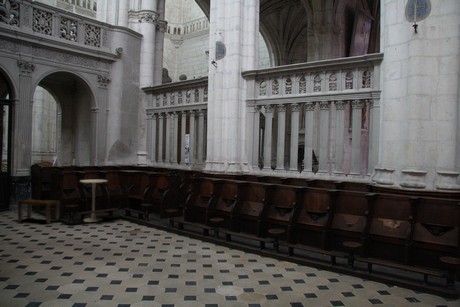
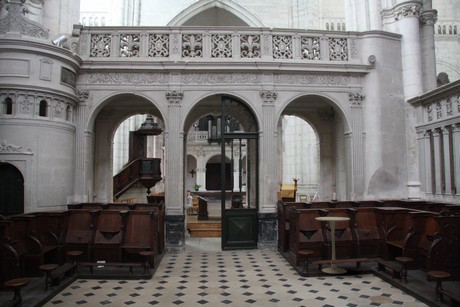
bench: present [17,199,60,224] -> none [253,238,295,269]

